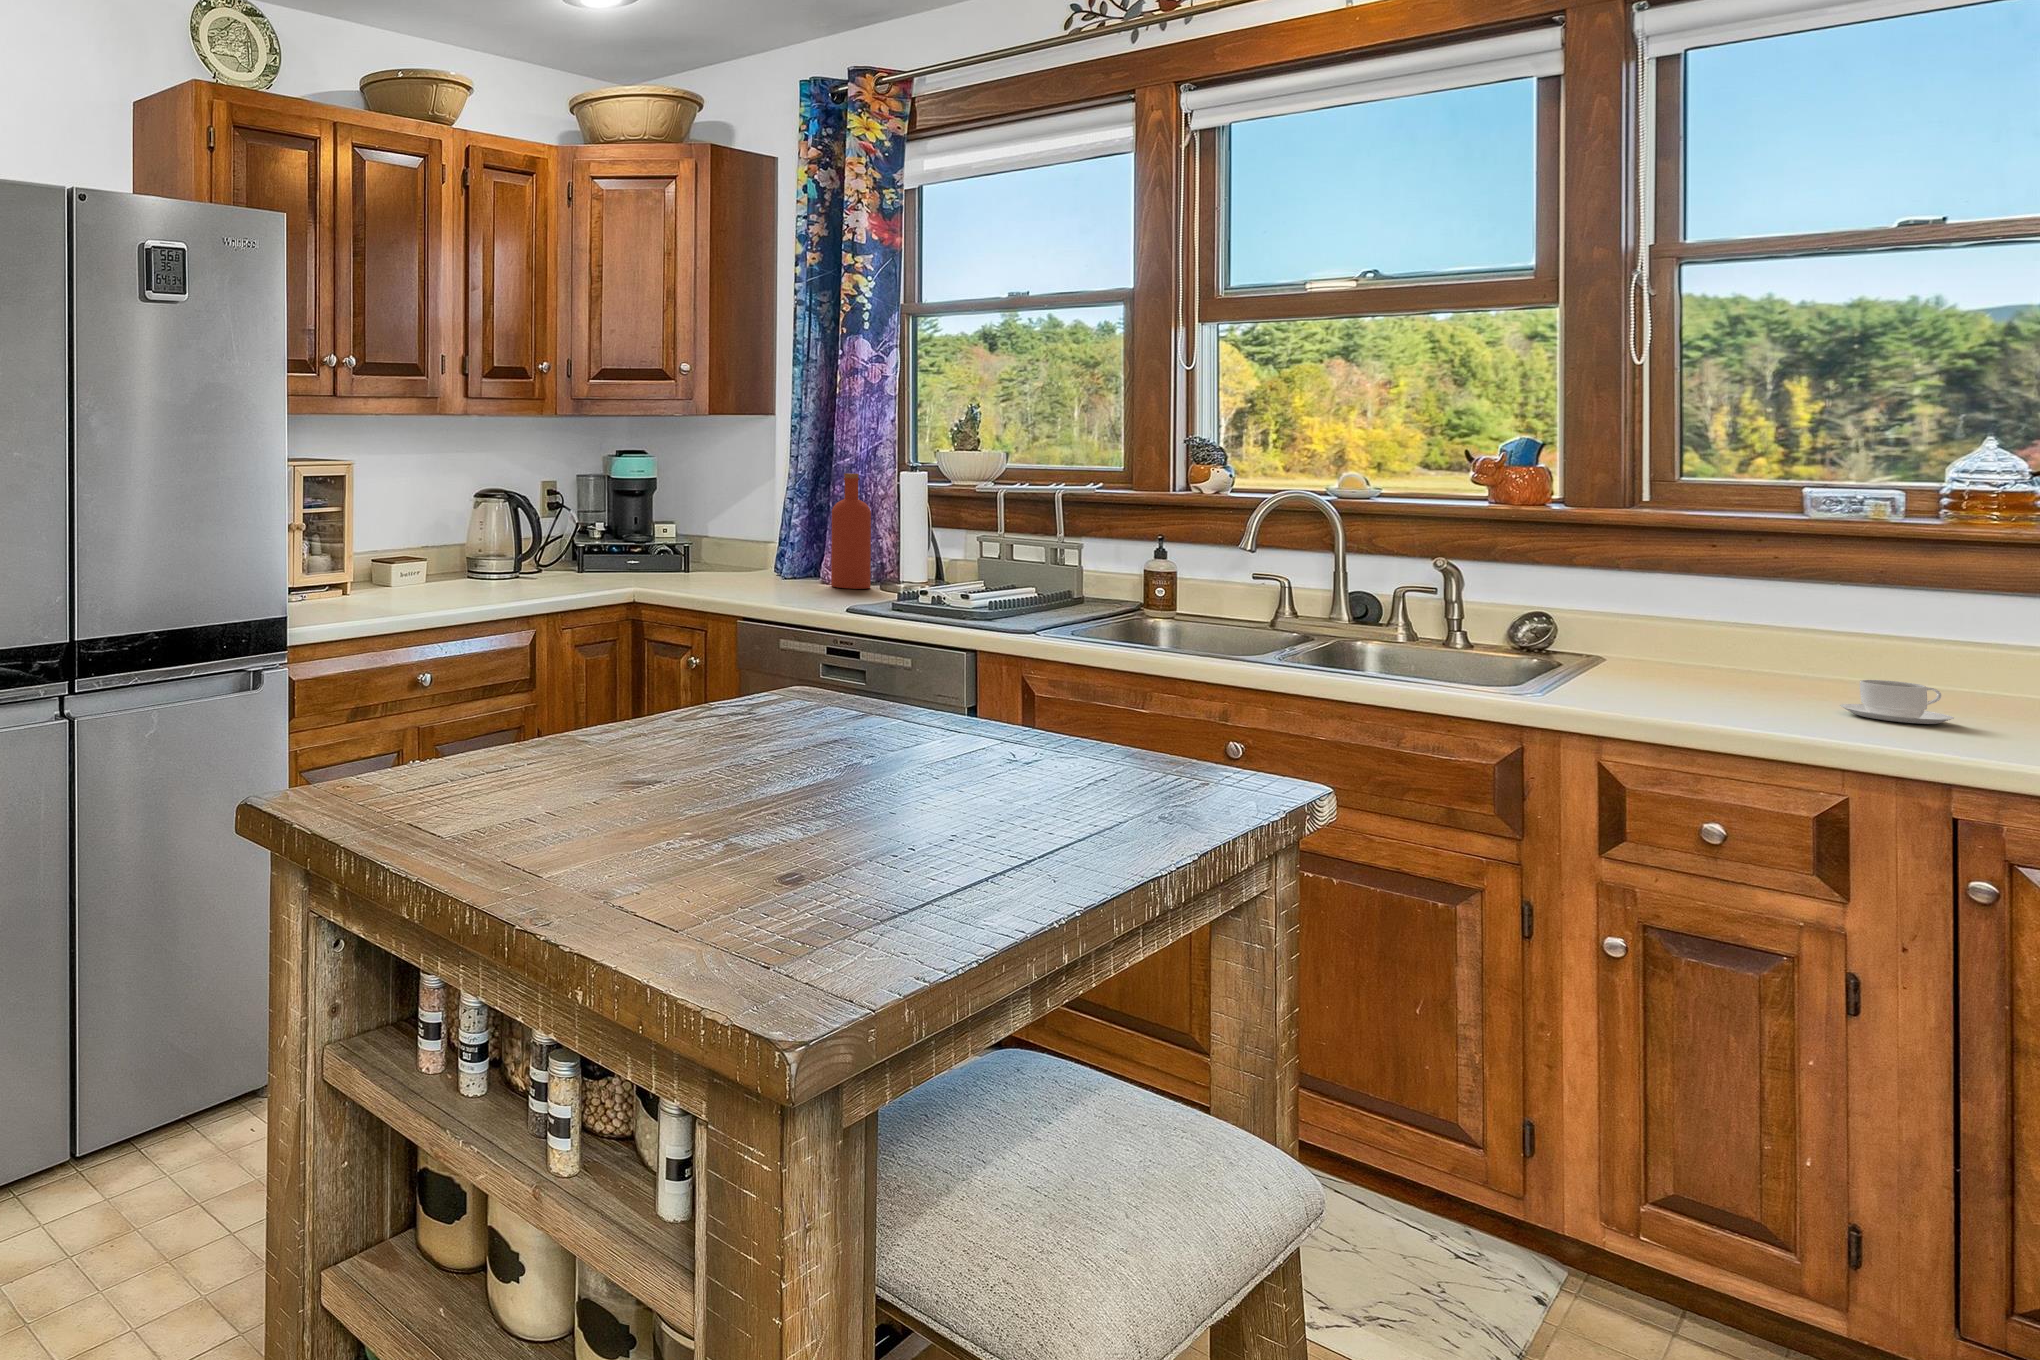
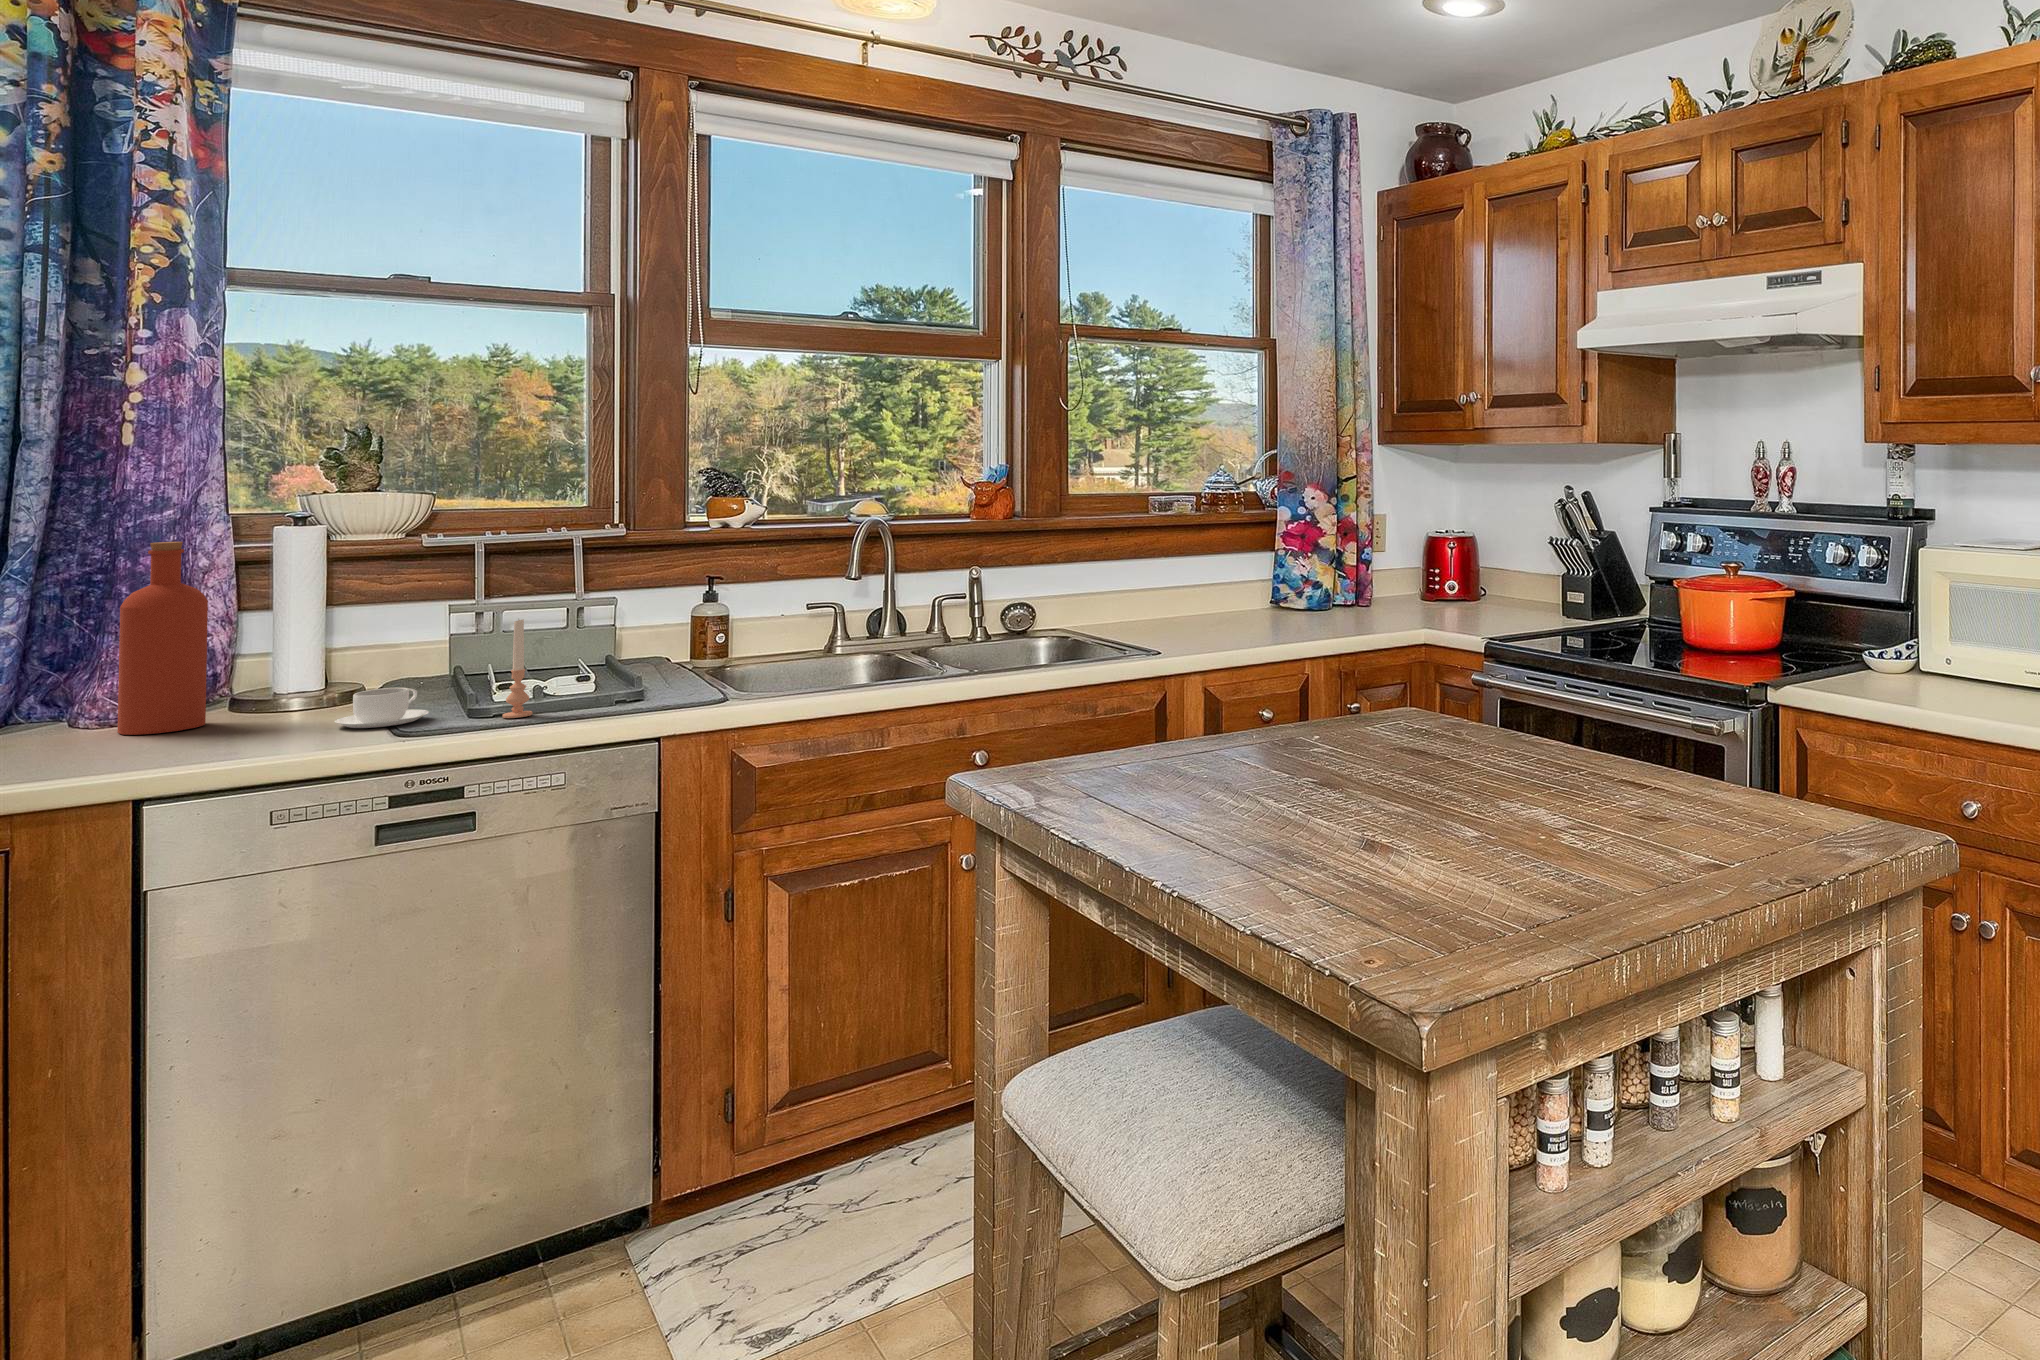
candle: none [931,539,950,613] -> present [503,619,532,718]
coffee cup: present [1840,680,1954,724] -> present [334,688,429,728]

